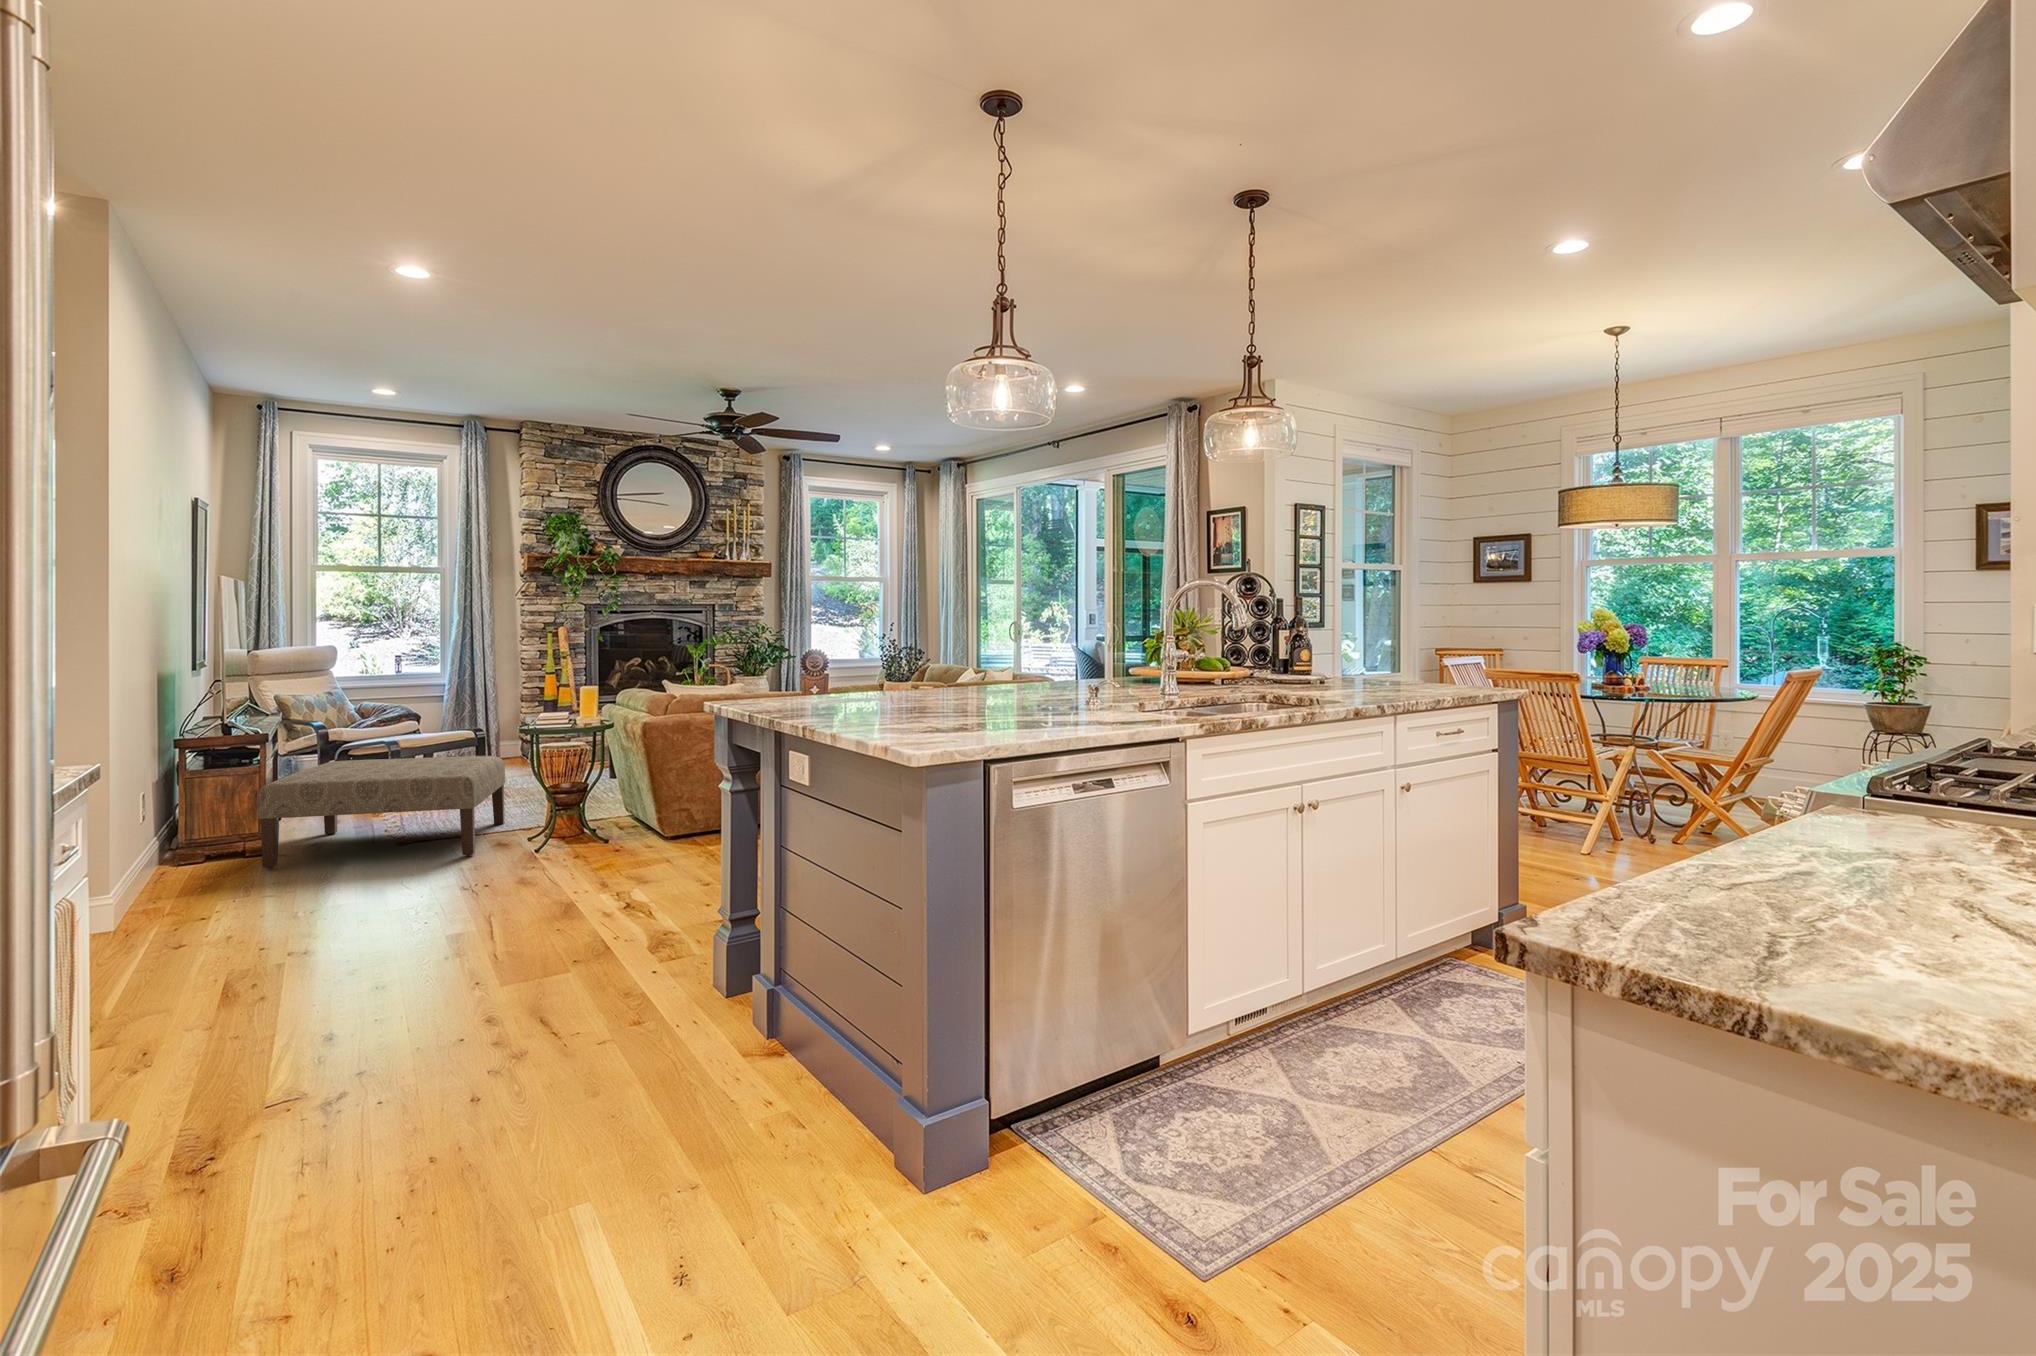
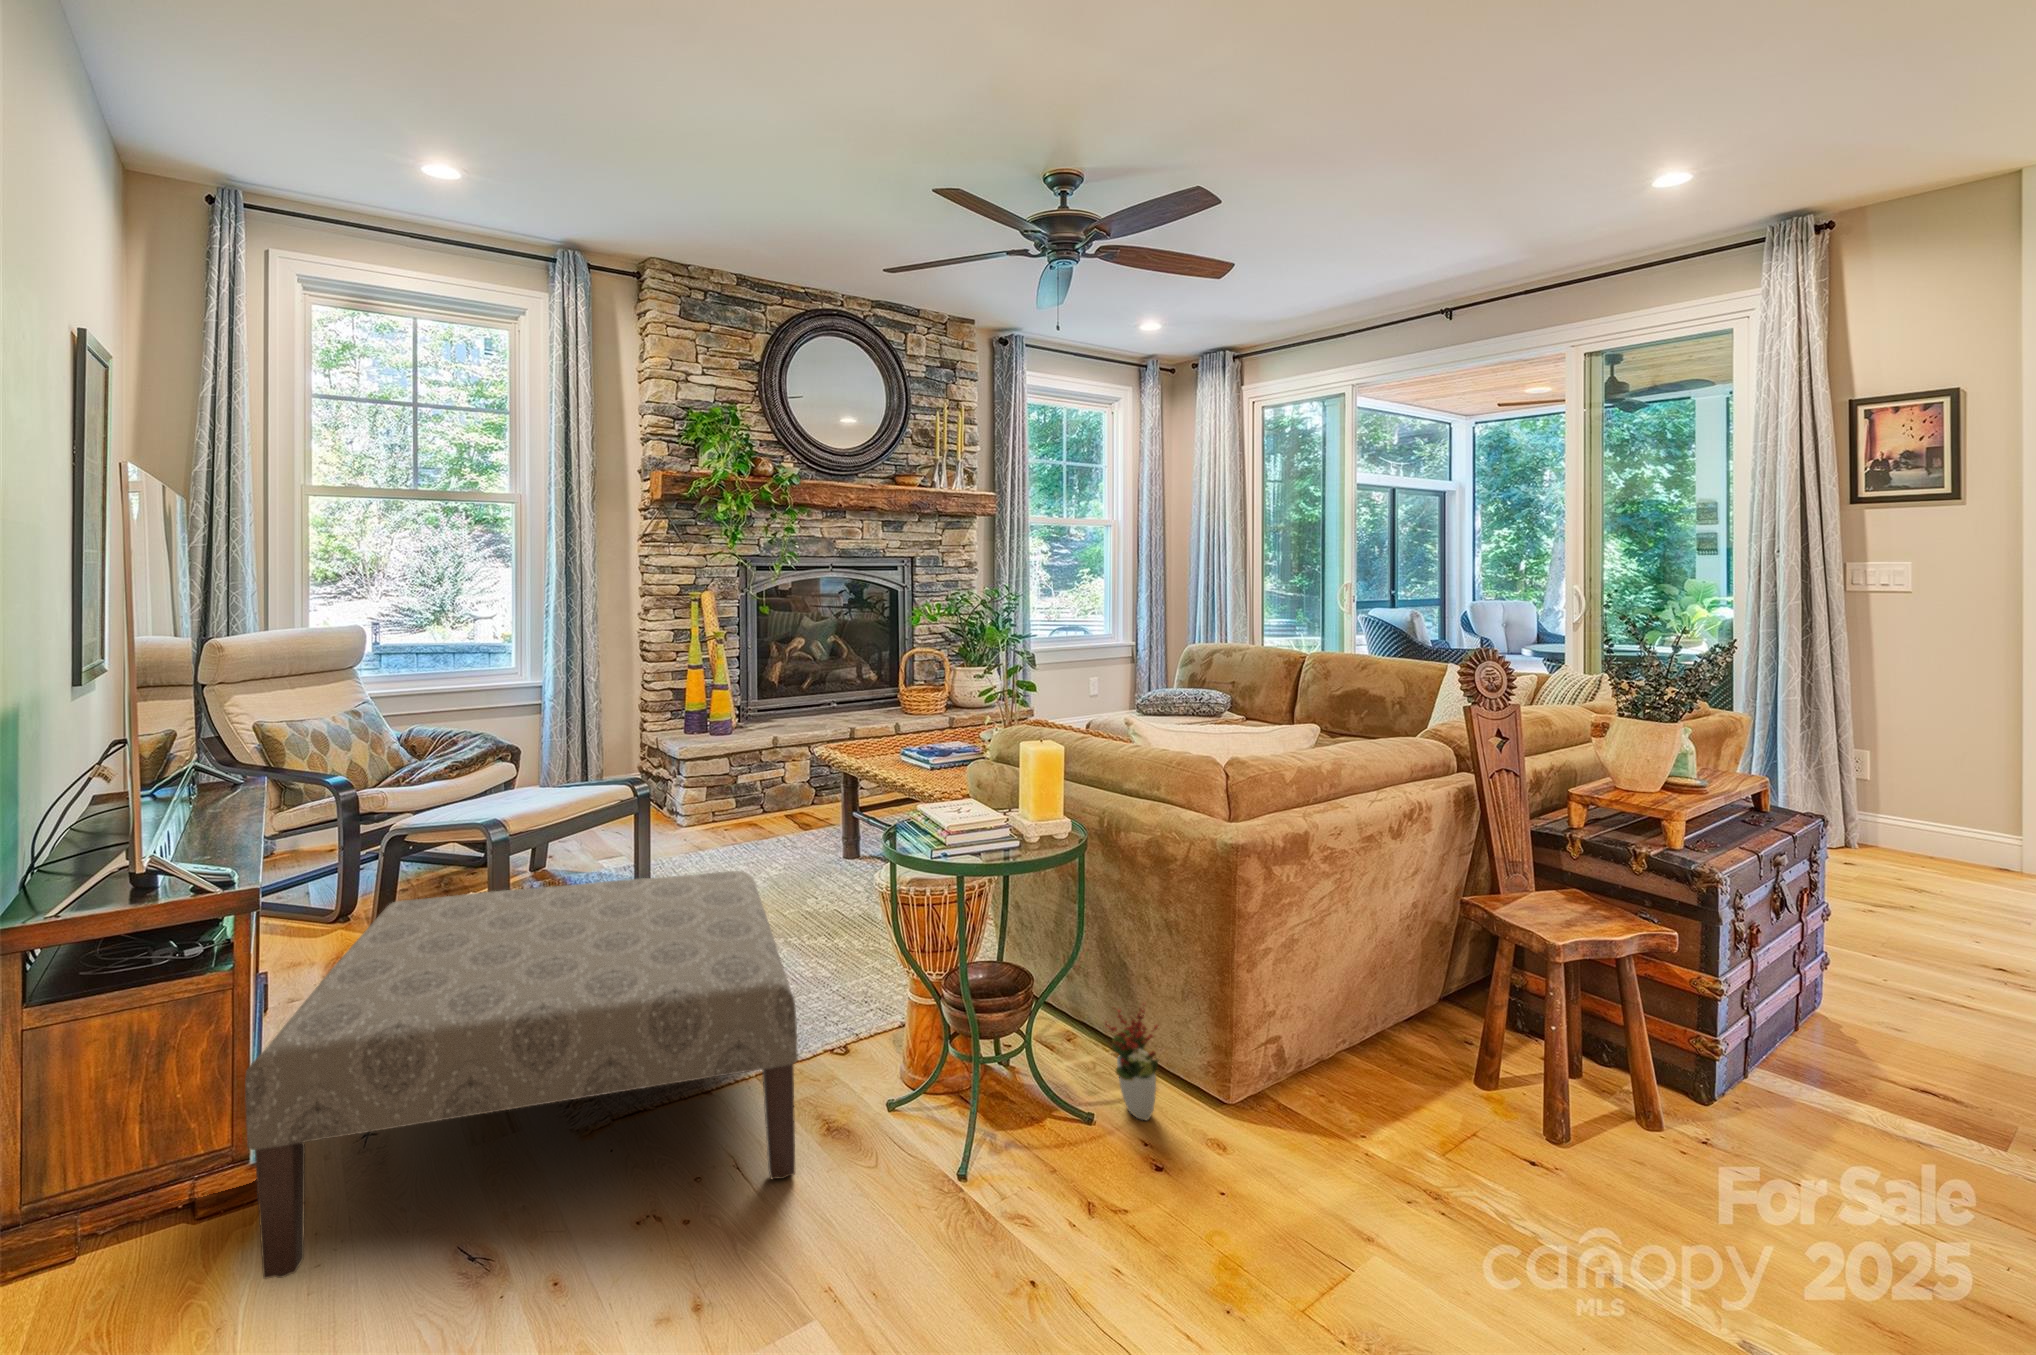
decorative plant: none [619,798,645,847] -> present [1105,1004,1159,1120]

